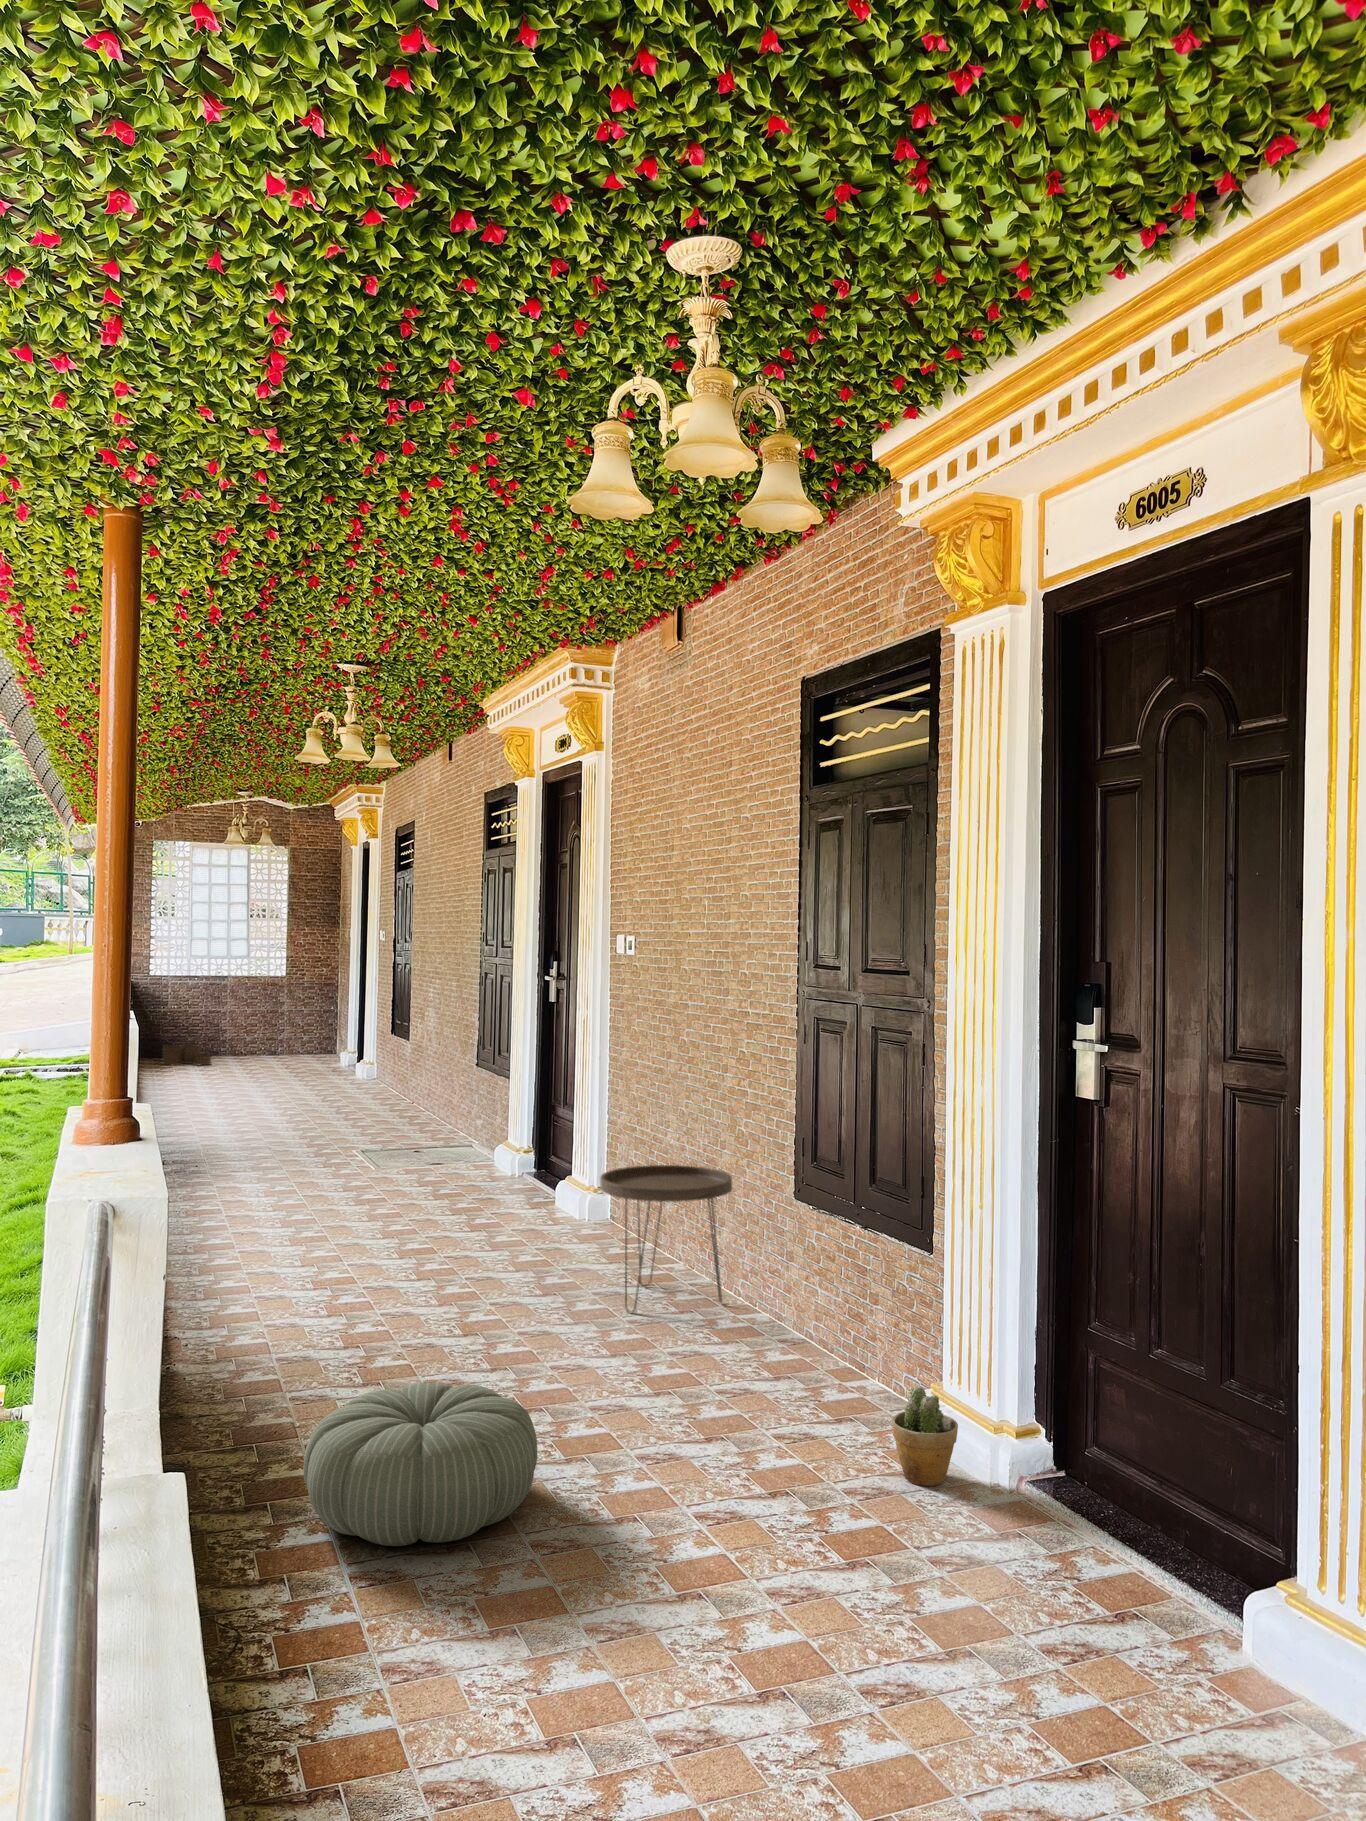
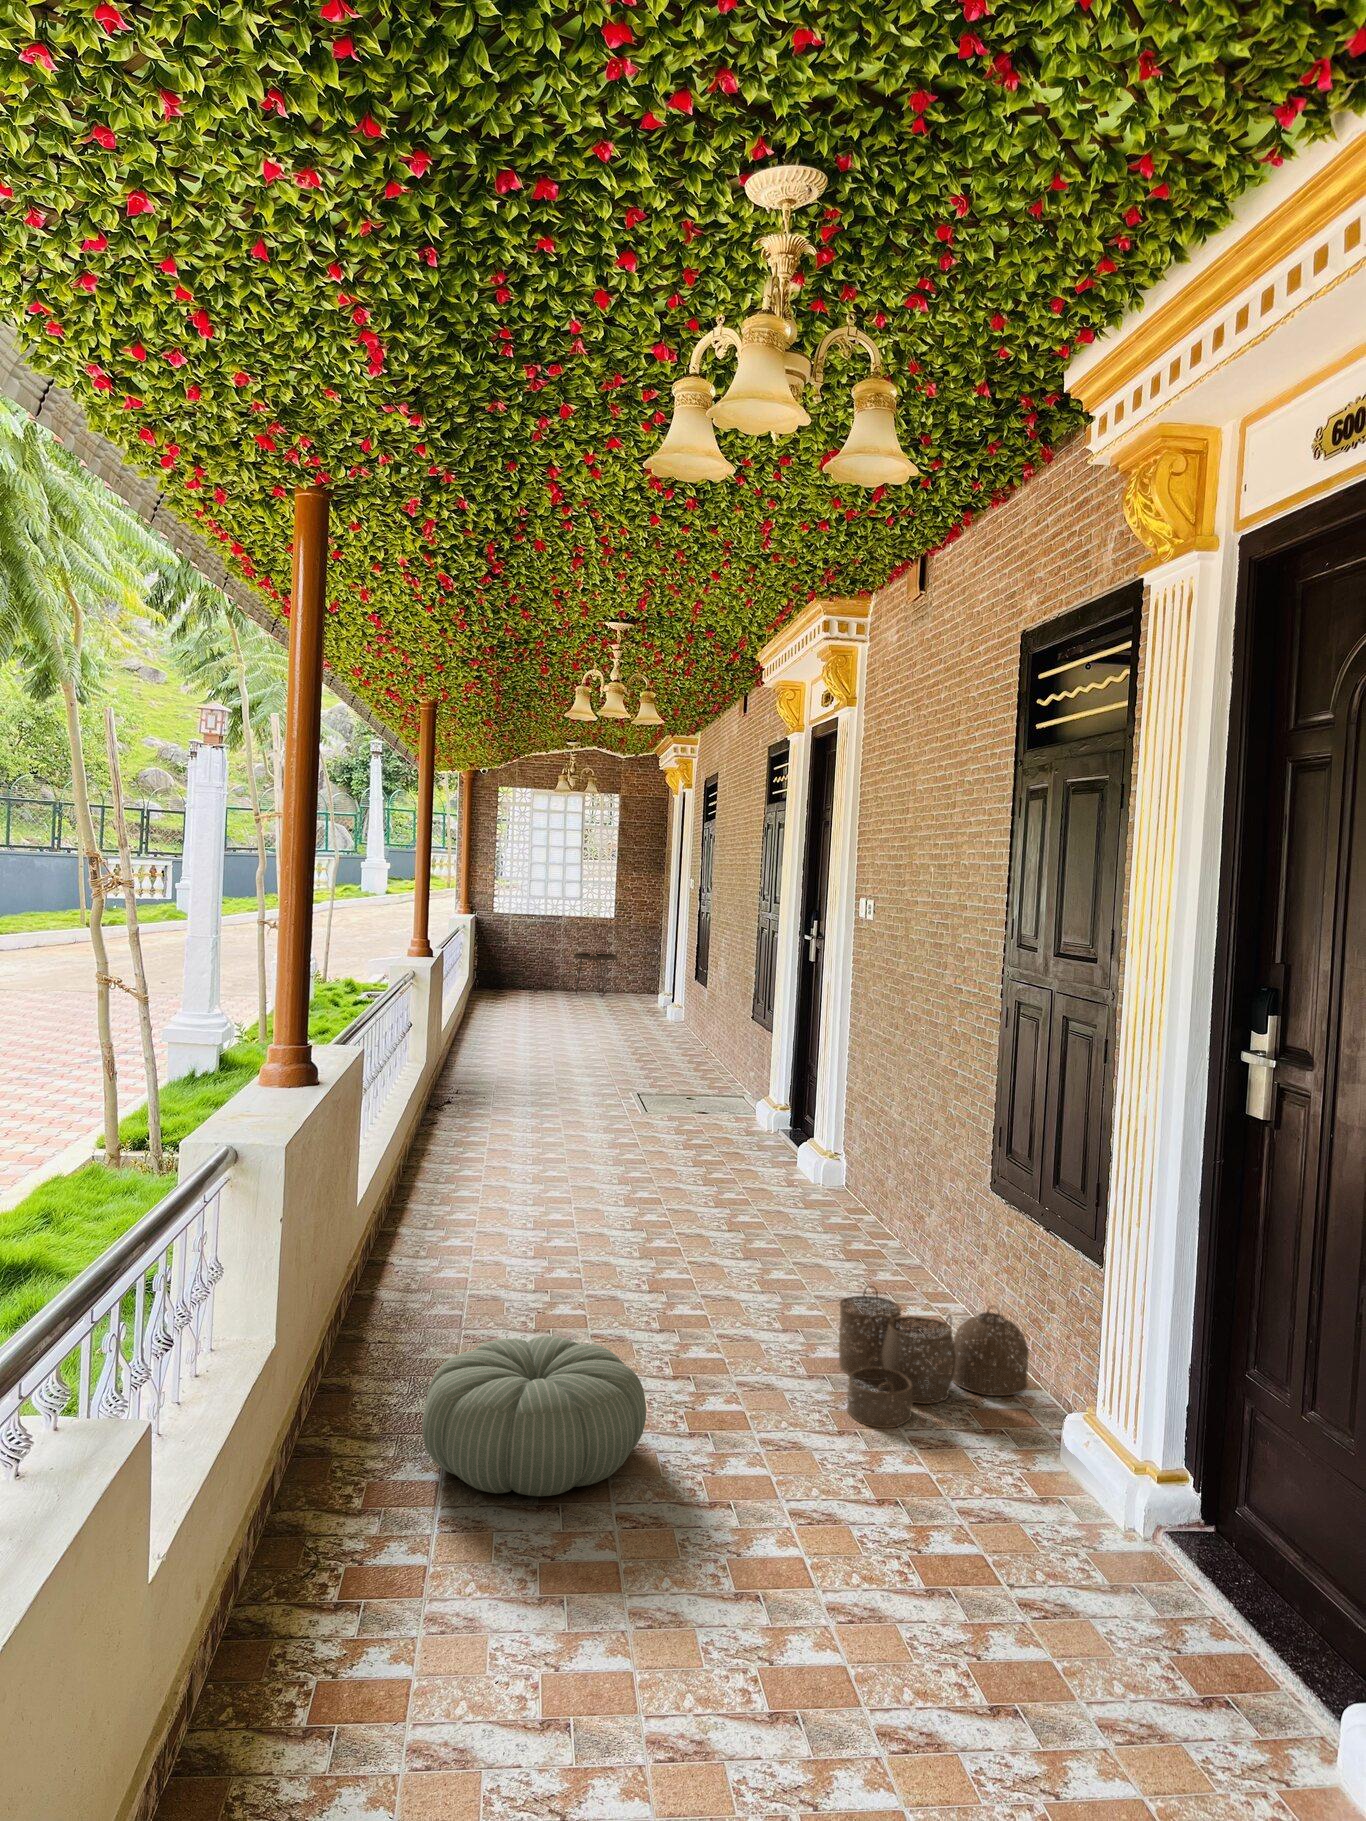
woven basket: present [163,1042,211,1065] -> present [839,1286,1029,1428]
side table: present [600,1165,732,1313] -> present [574,953,617,997]
potted plant: present [891,1386,958,1486] -> none [1020,1410,1094,1519]

